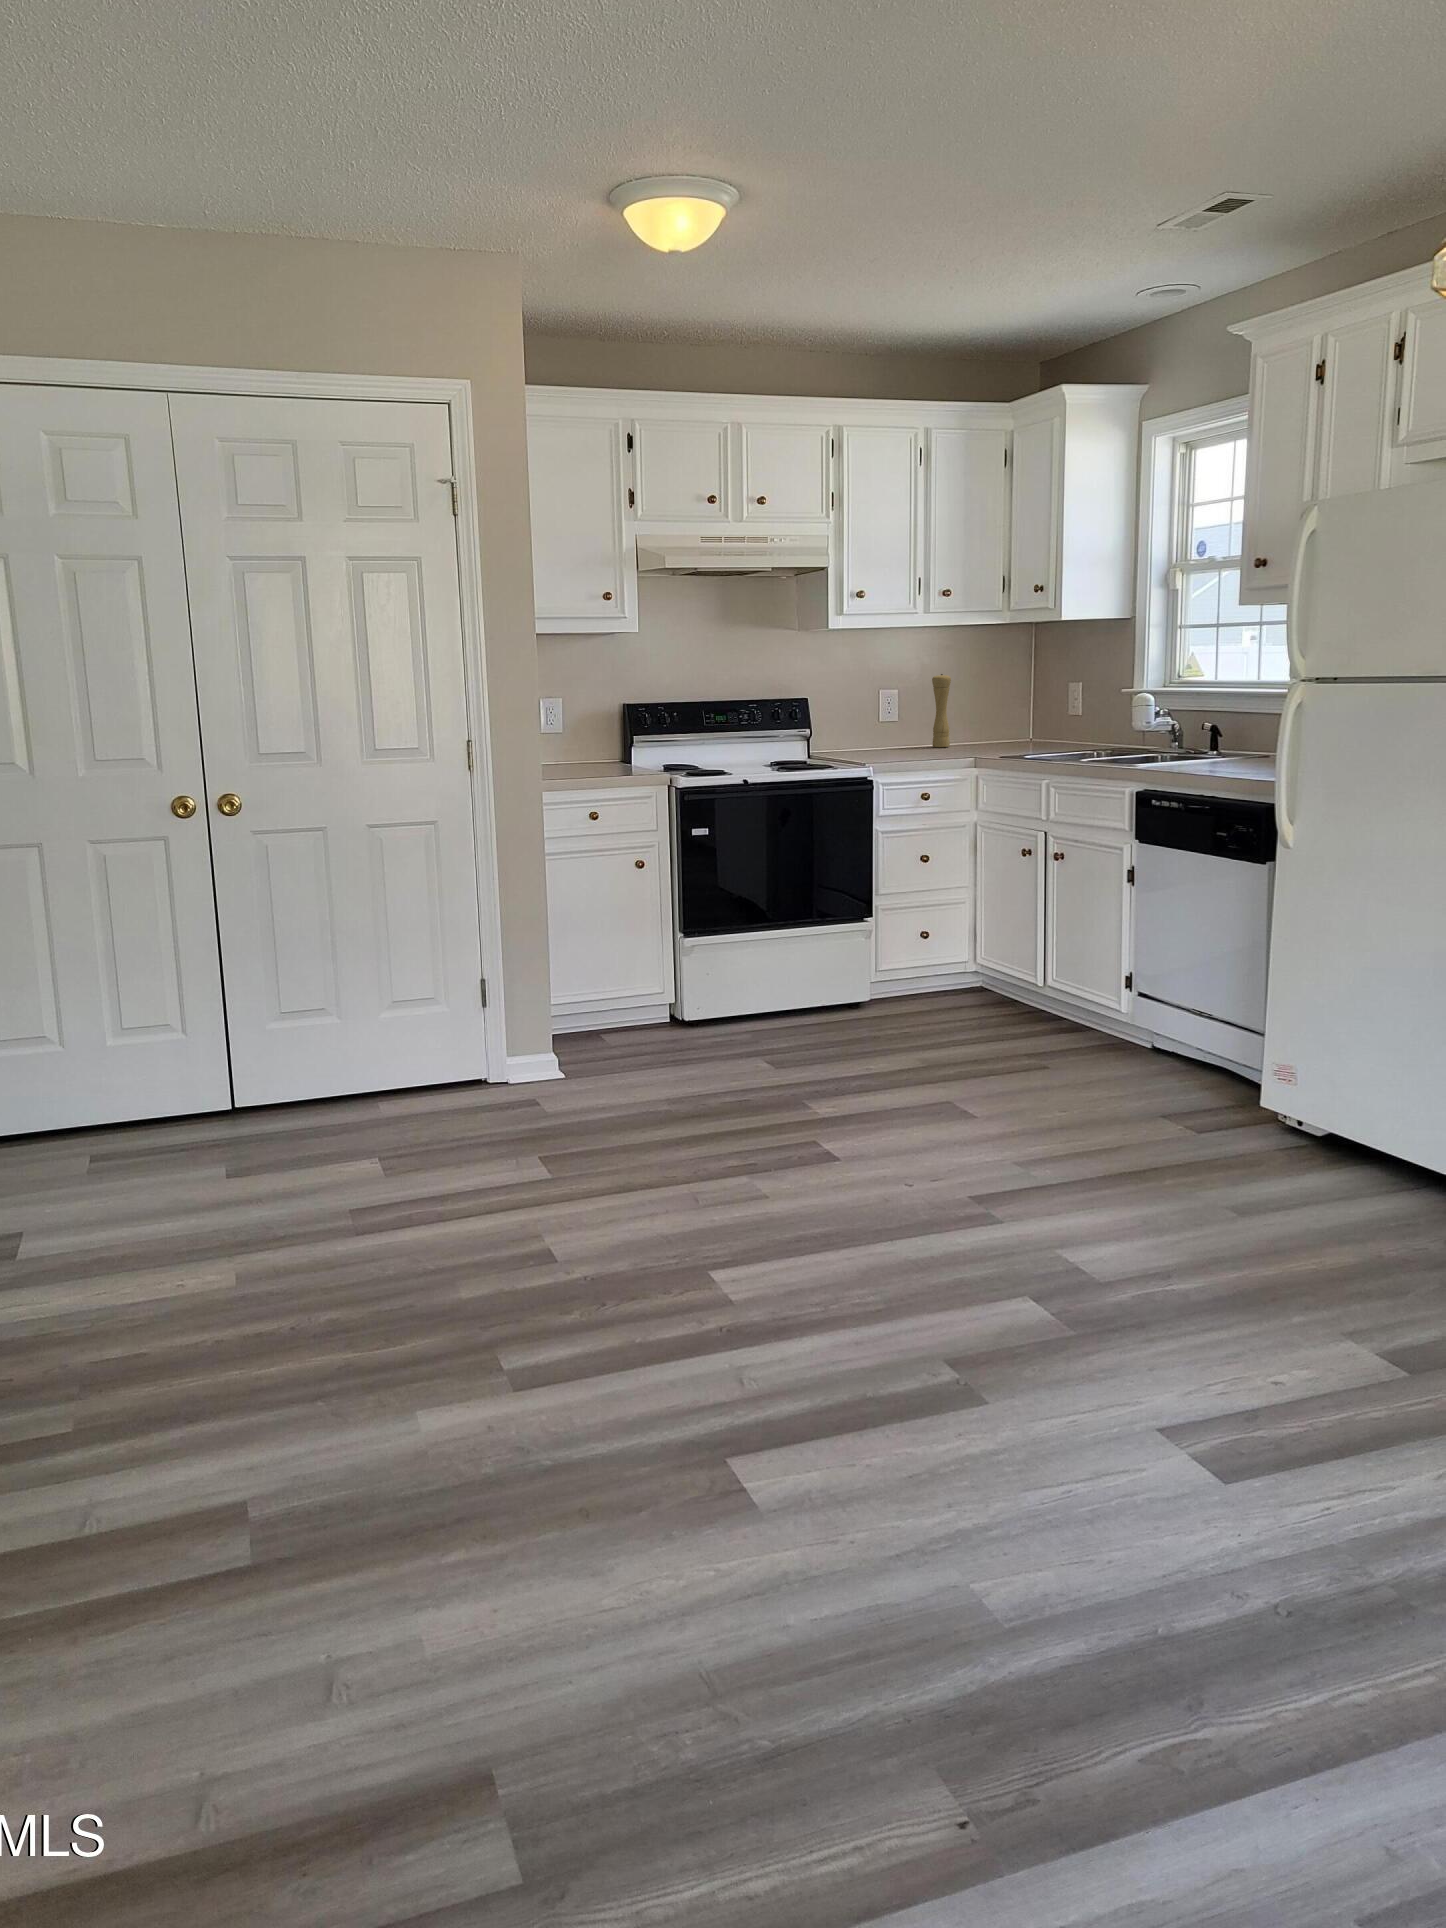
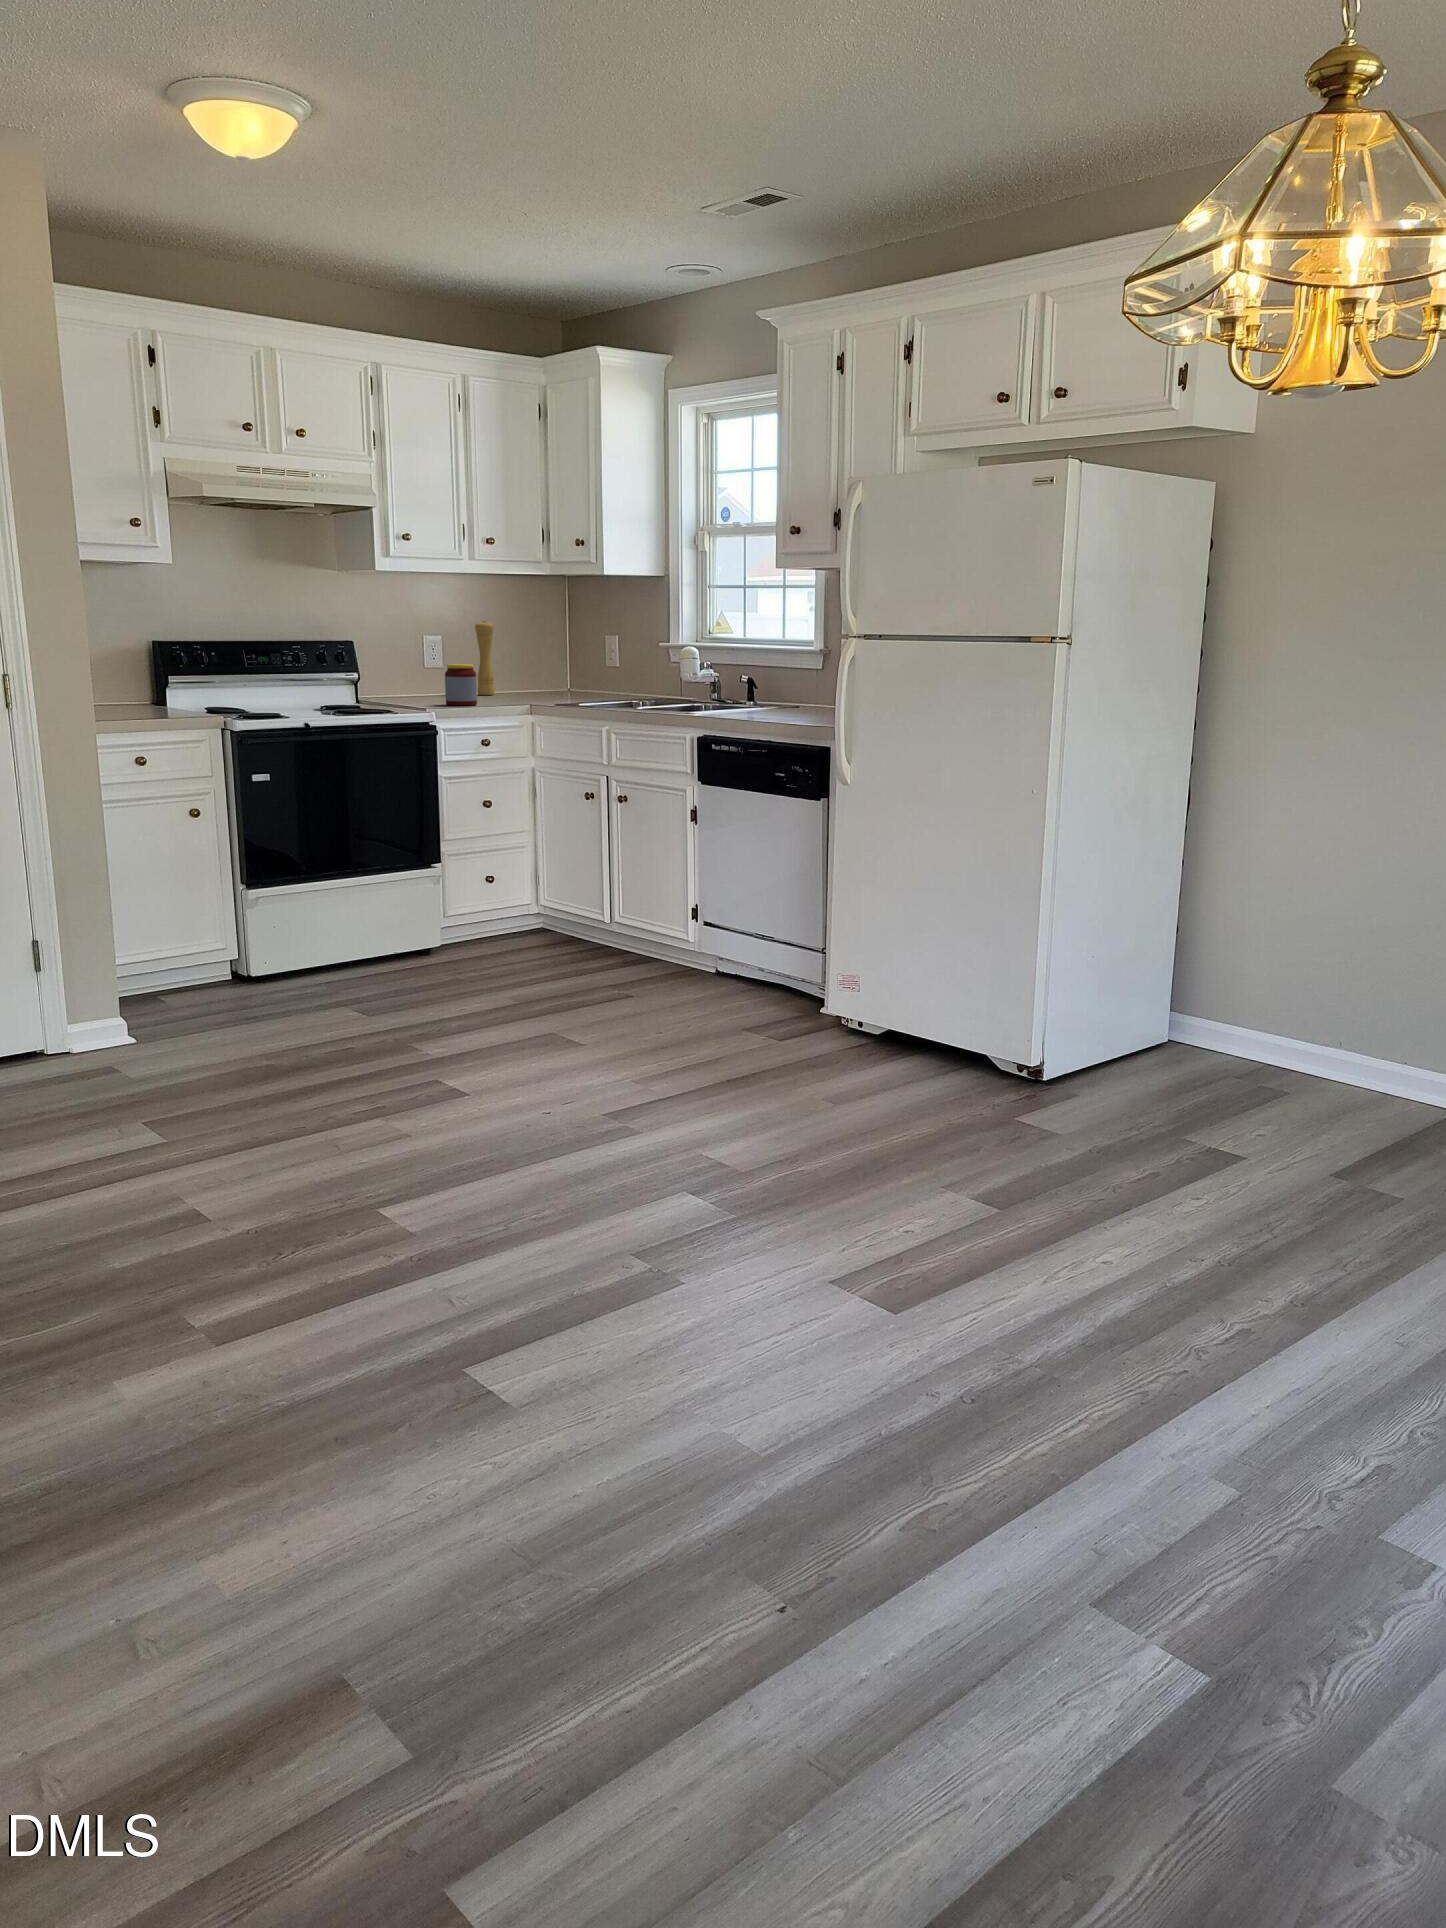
jar: none [890,718,921,759] -> present [445,664,477,705]

